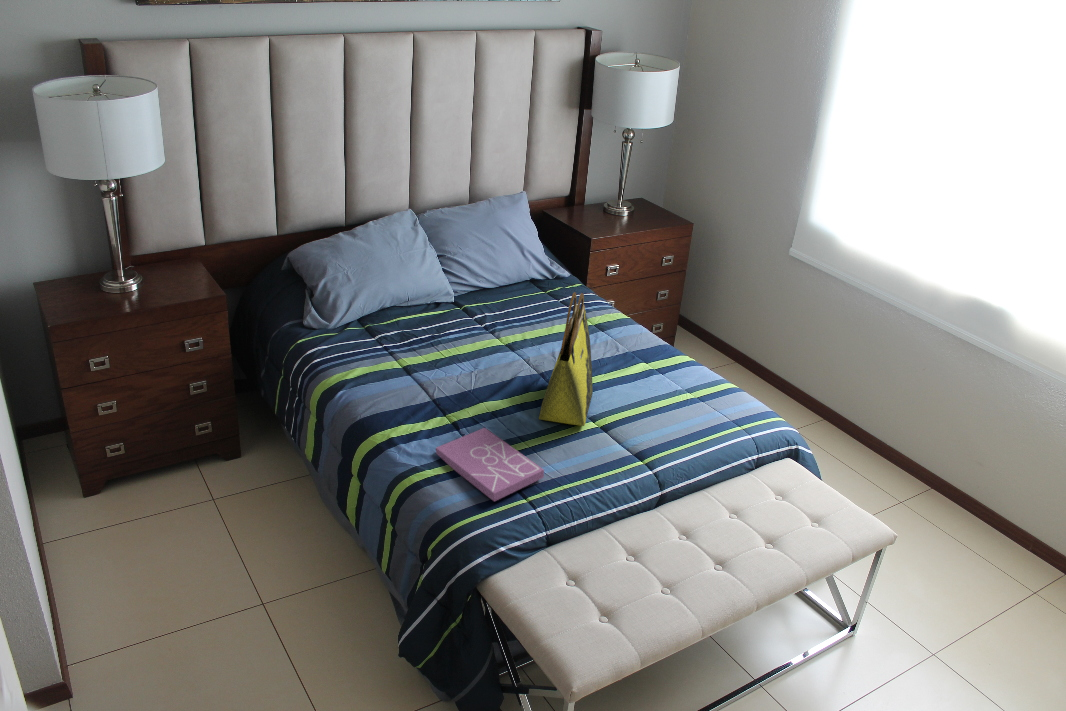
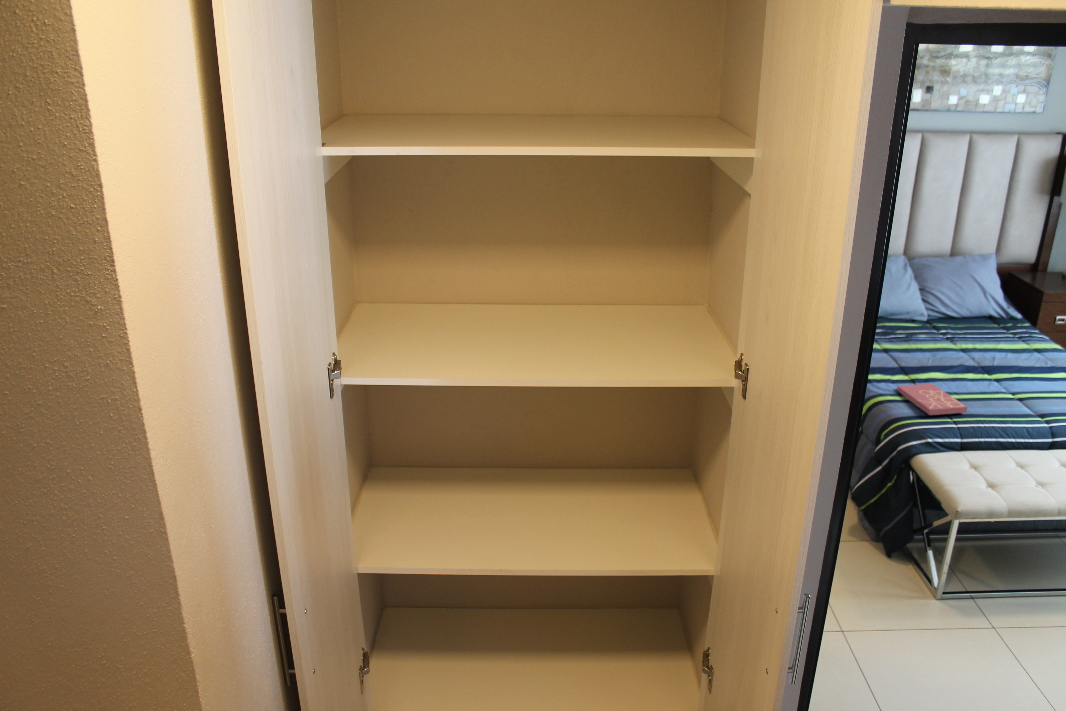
tote bag: present [539,292,593,426] -> none [972,307,1022,396]

